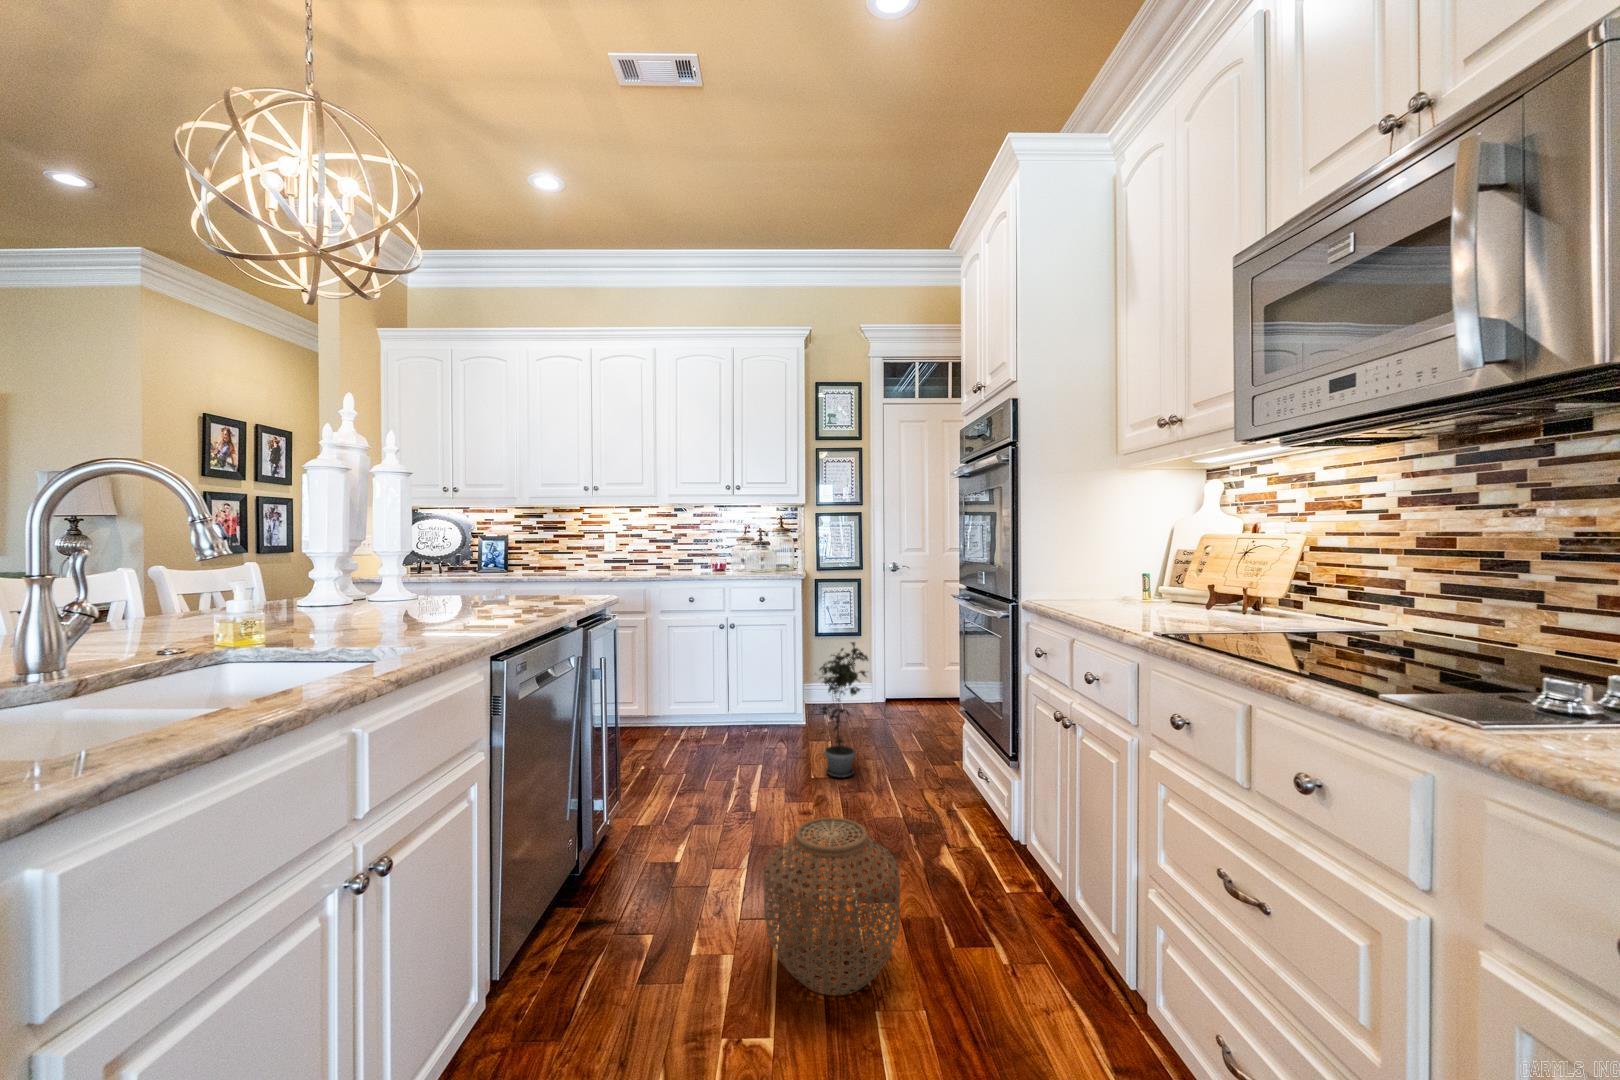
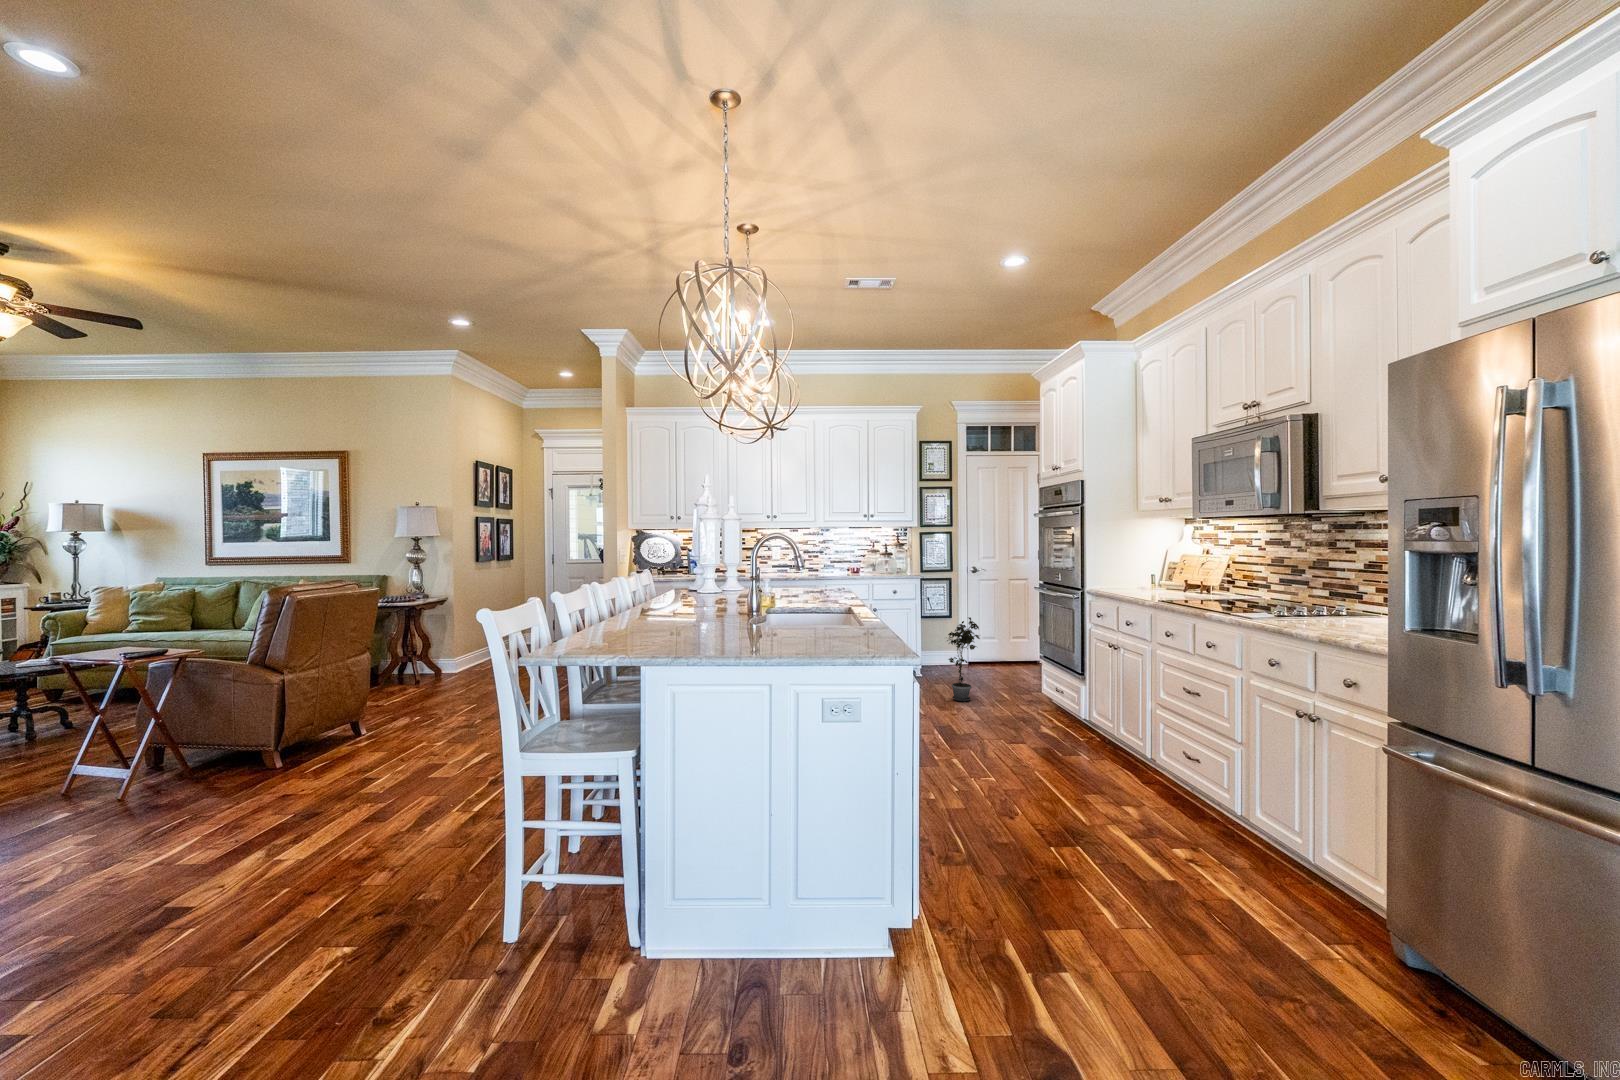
woven basket: present [764,817,900,995] -> none [974,693,1040,769]

